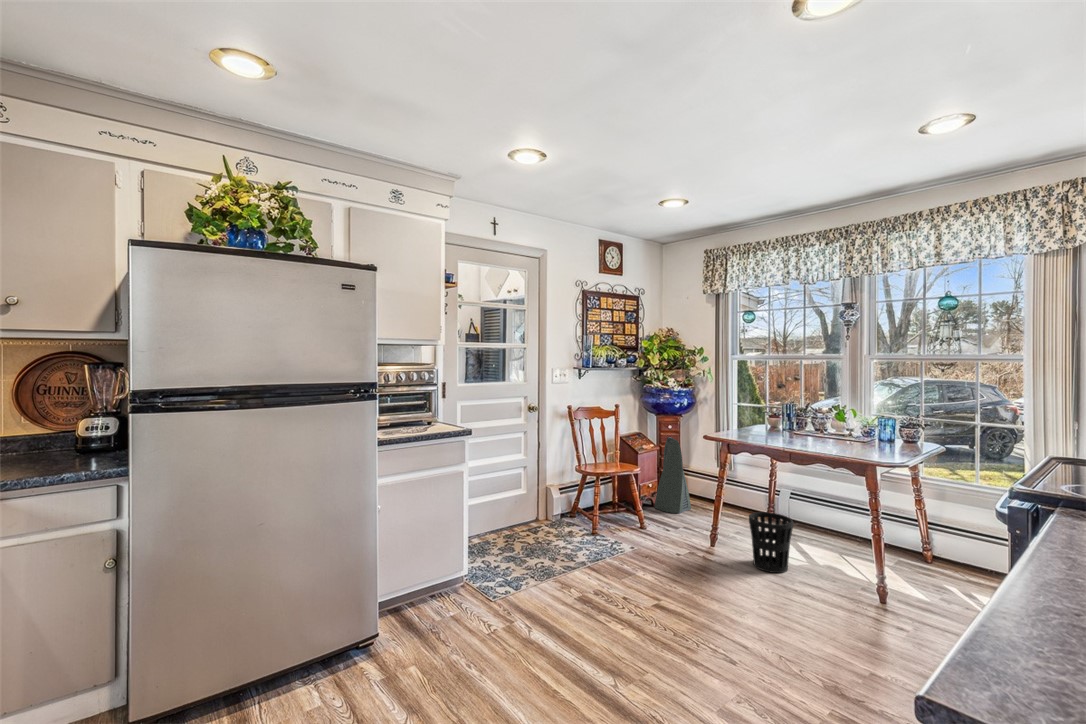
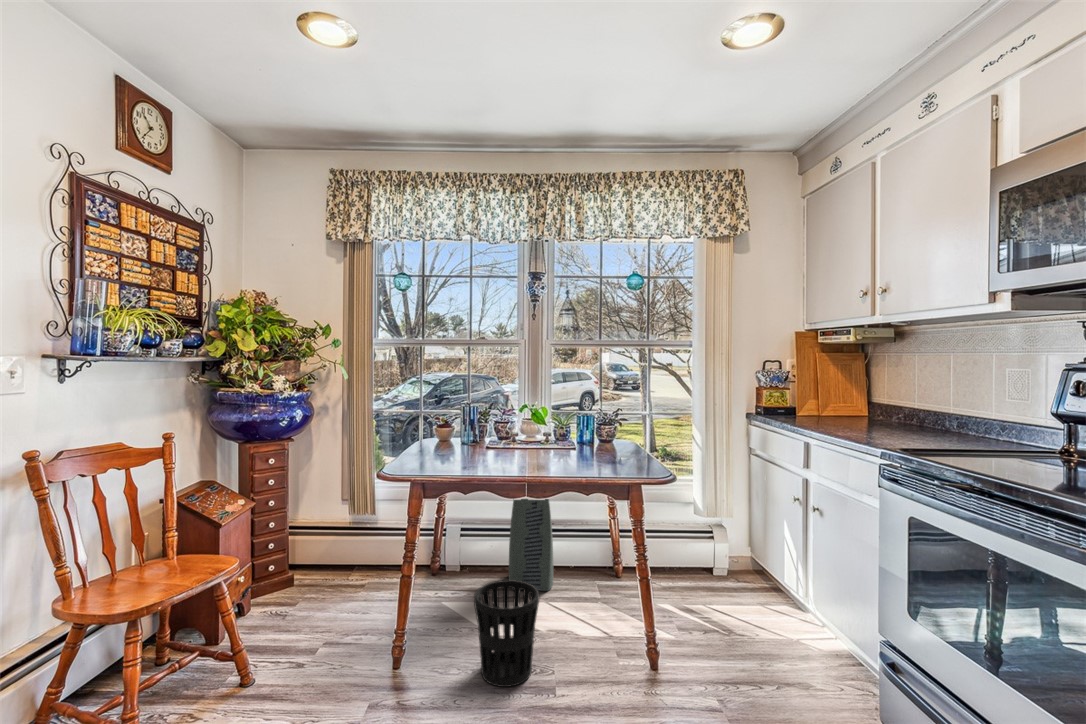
air purifier: present [655,437,691,514] -> present [509,499,553,591]

